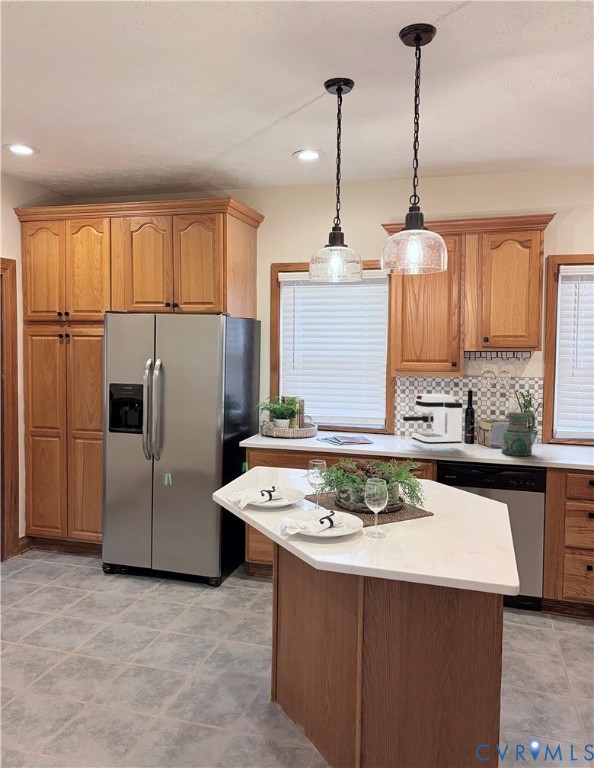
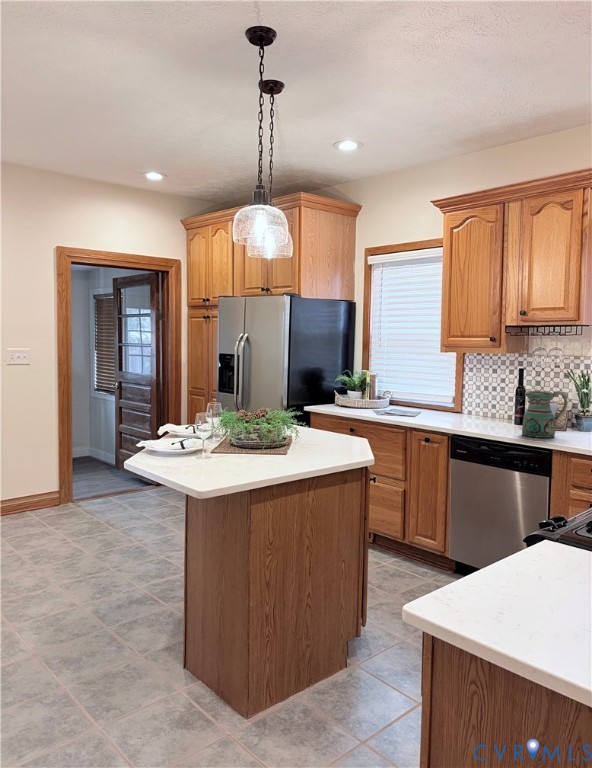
coffee maker: present [403,394,462,449] -> none [439,370,492,427]

